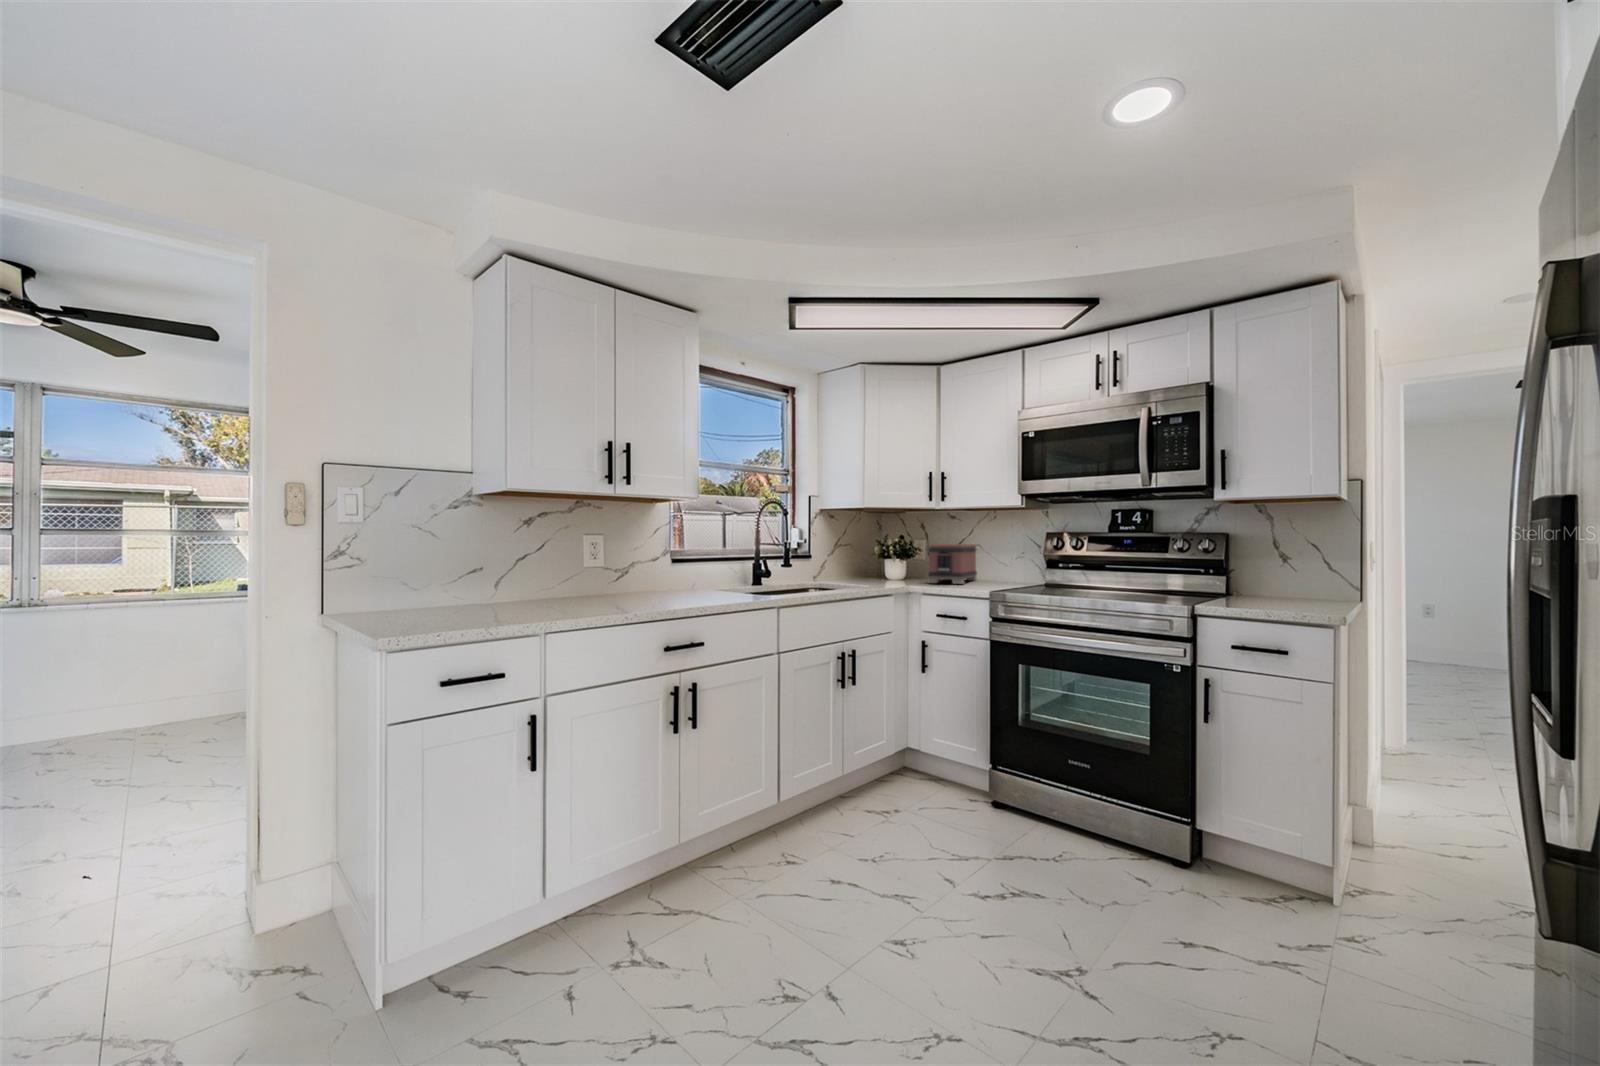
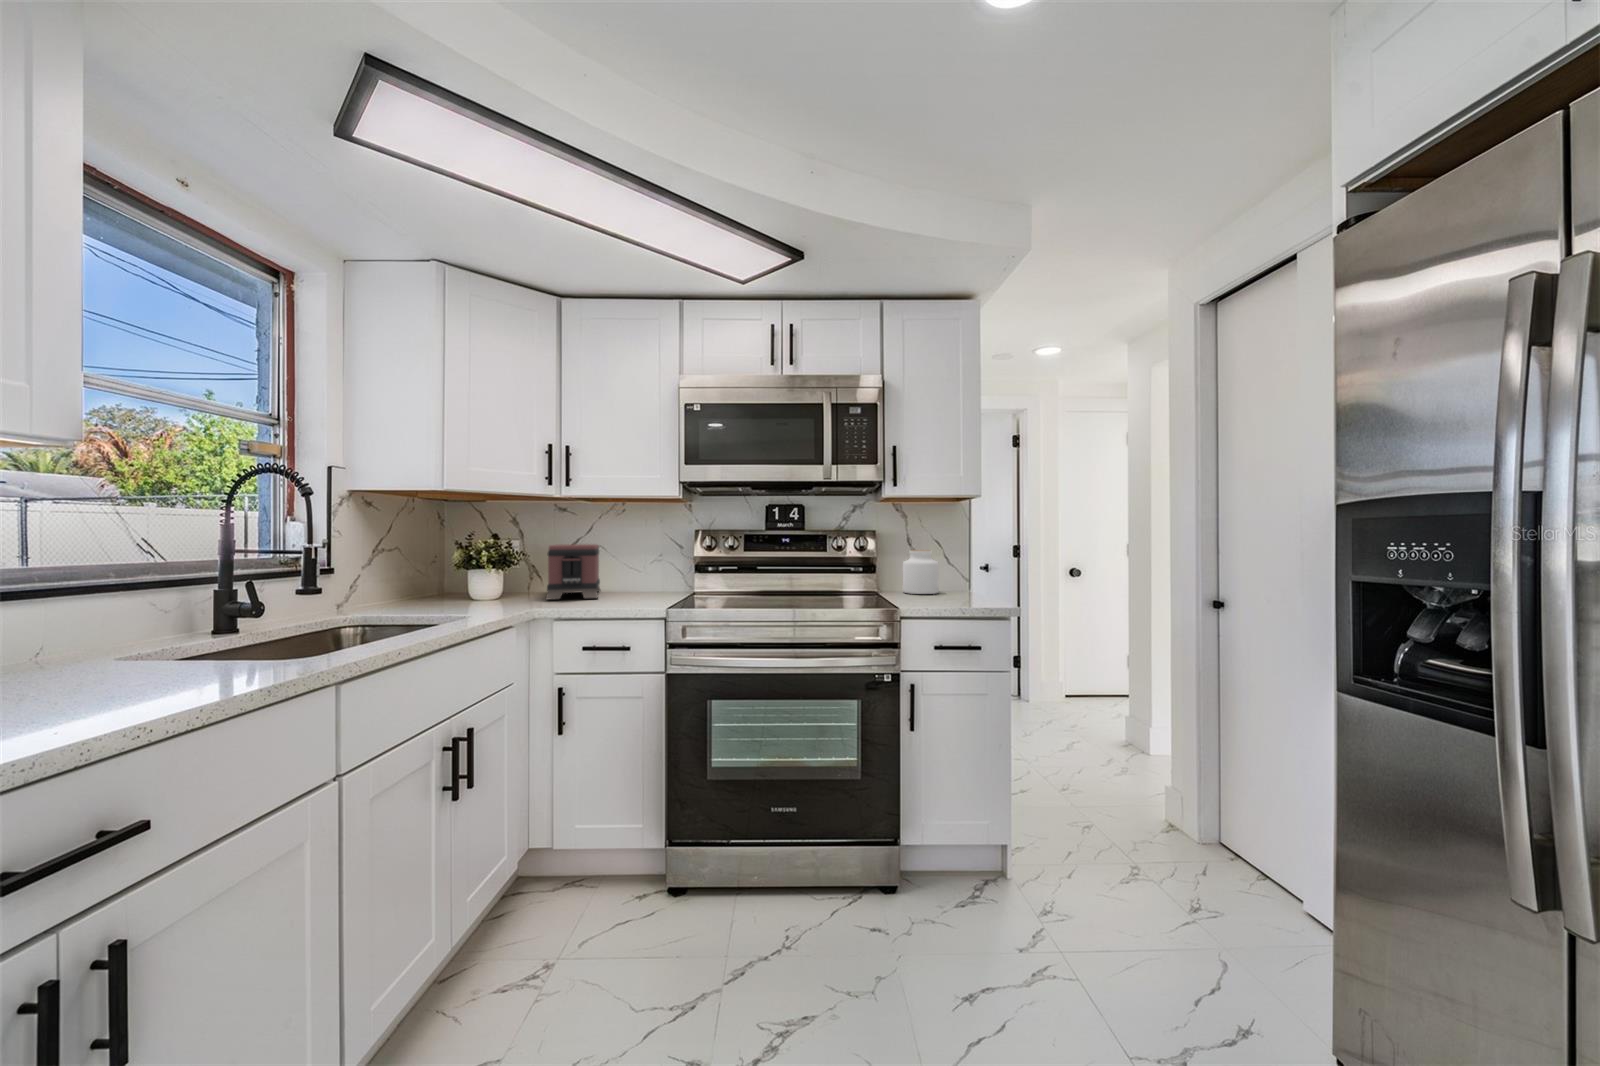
jar: none [1251,553,1296,599] -> present [903,550,939,594]

